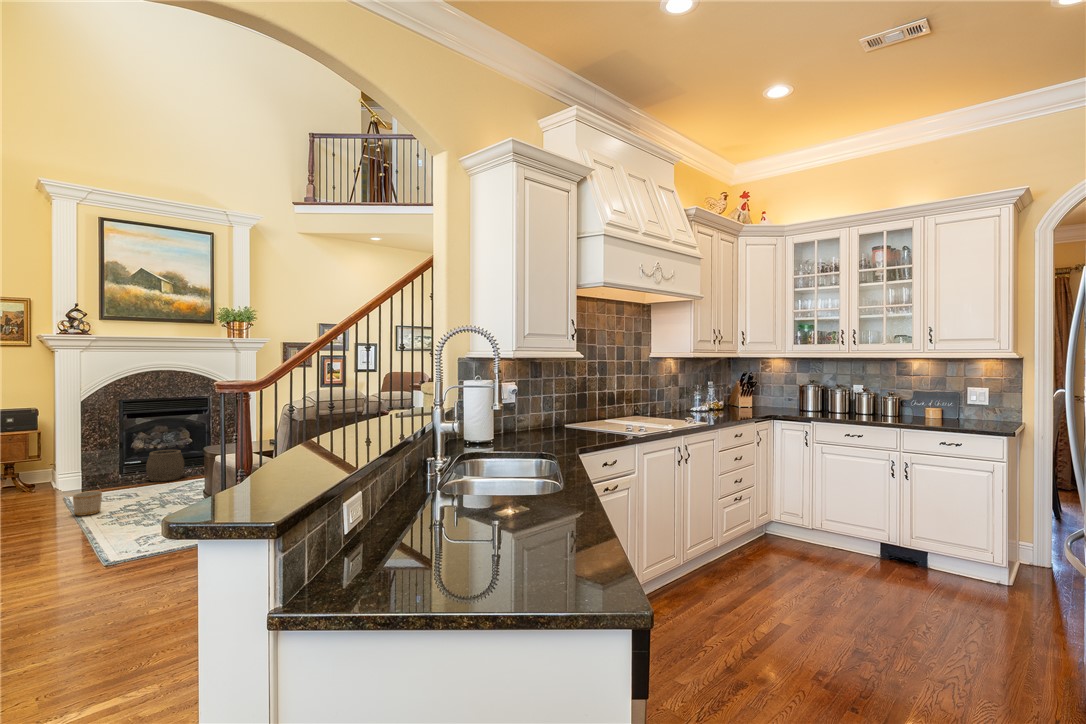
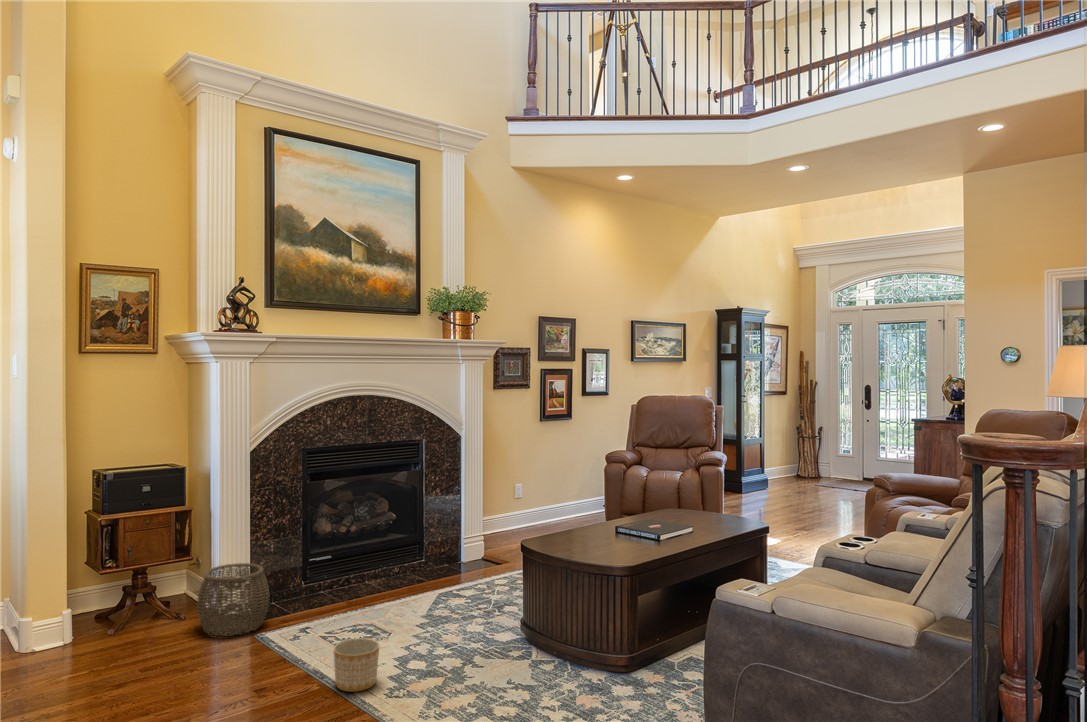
woven basket: present [146,450,184,481] -> present [197,563,270,636]

